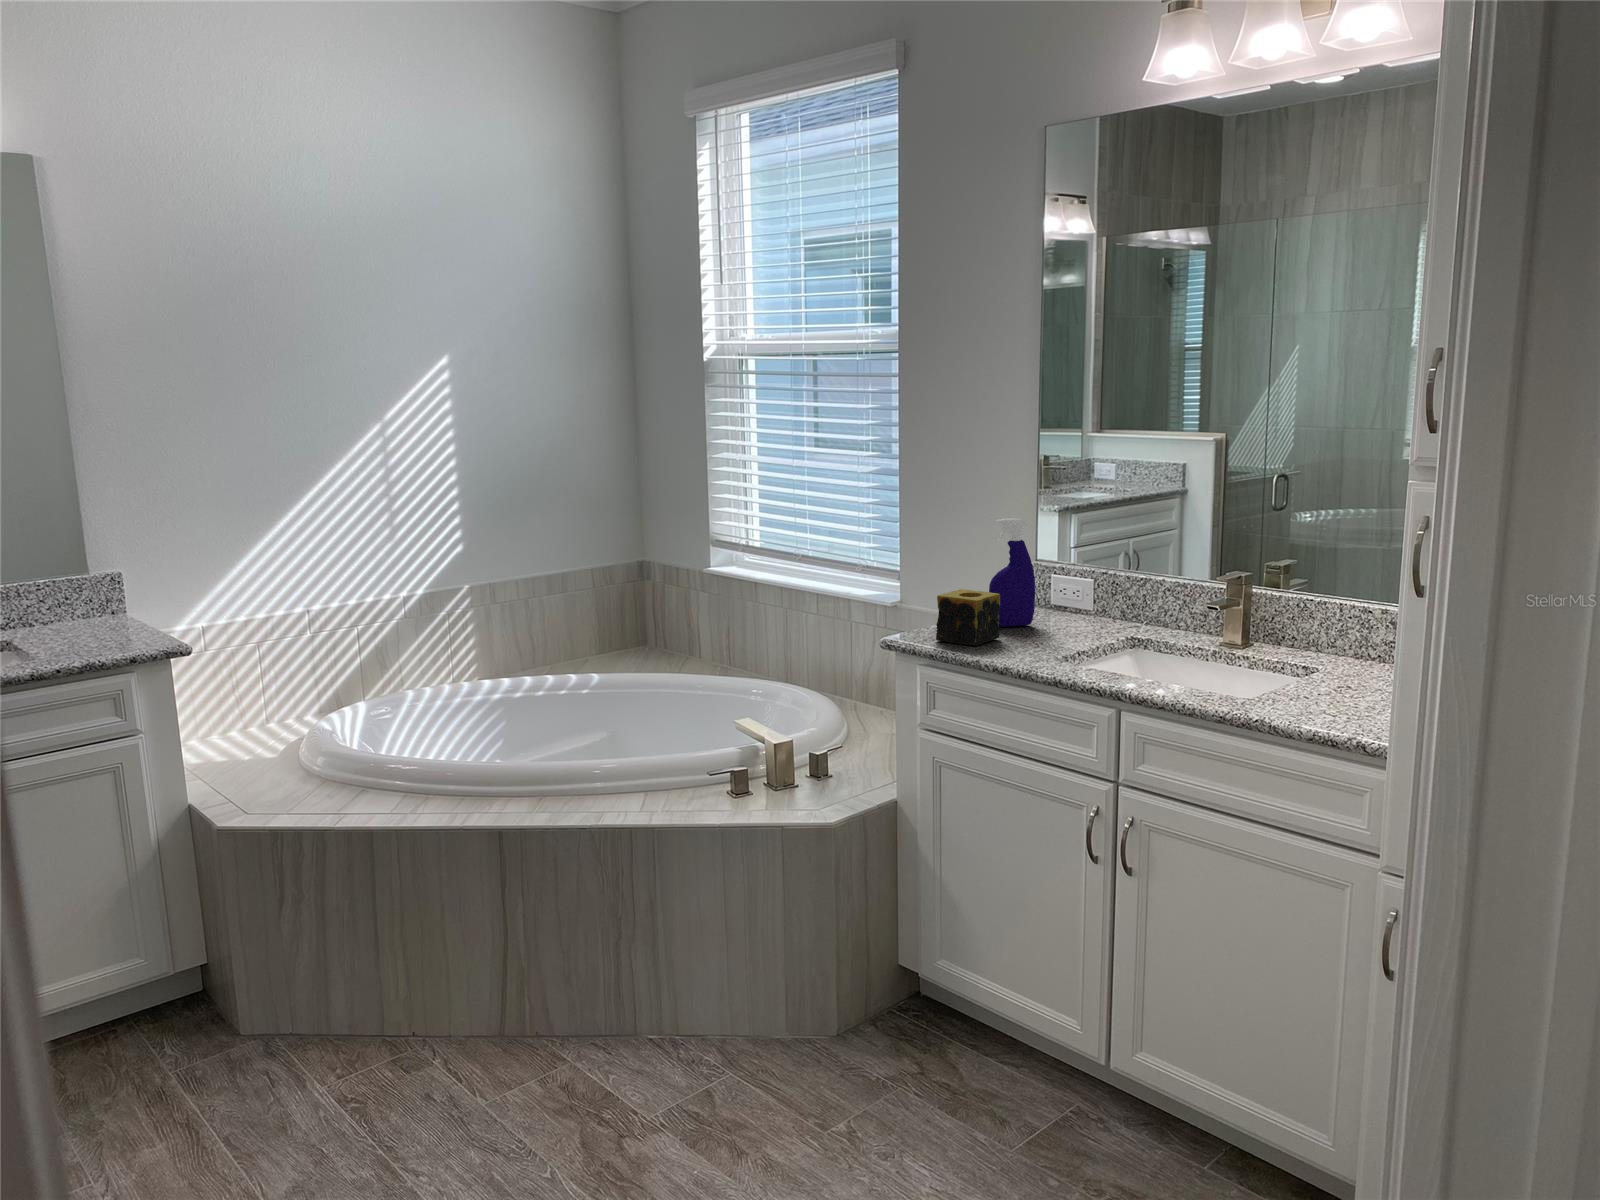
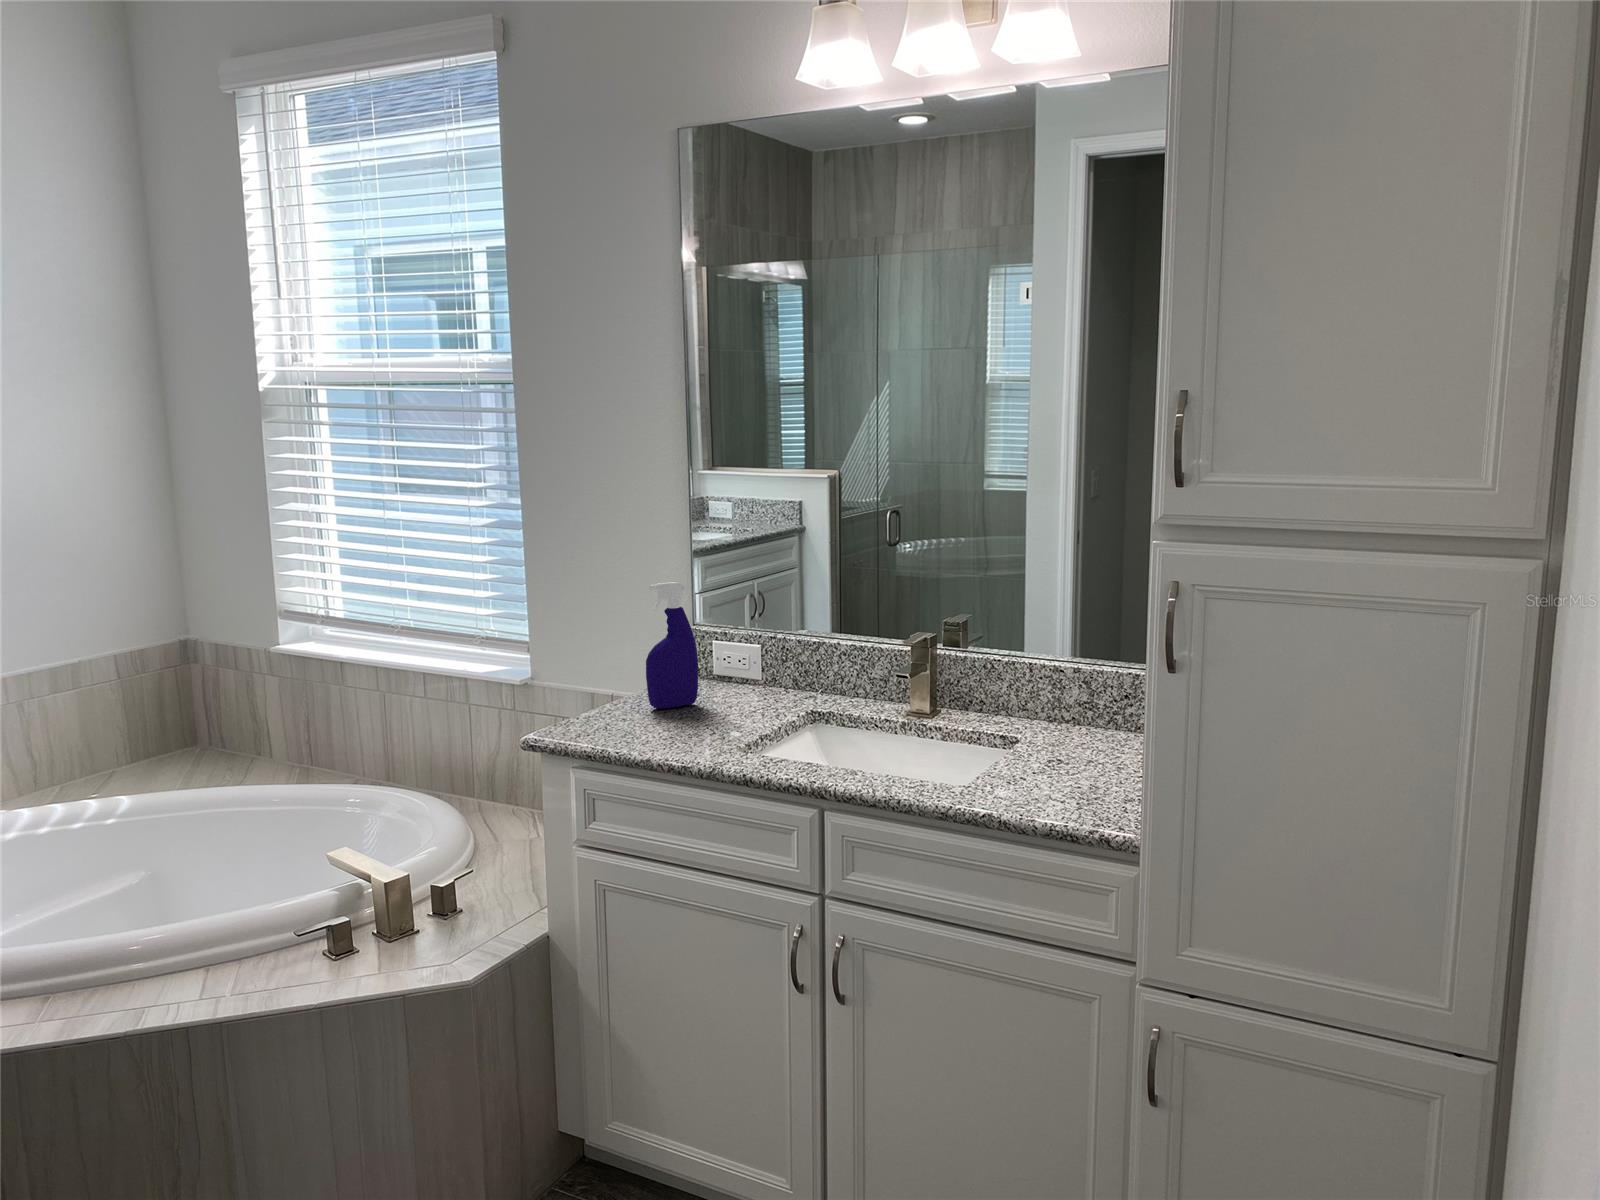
candle: present [936,589,1000,646] -> none [590,670,665,739]

